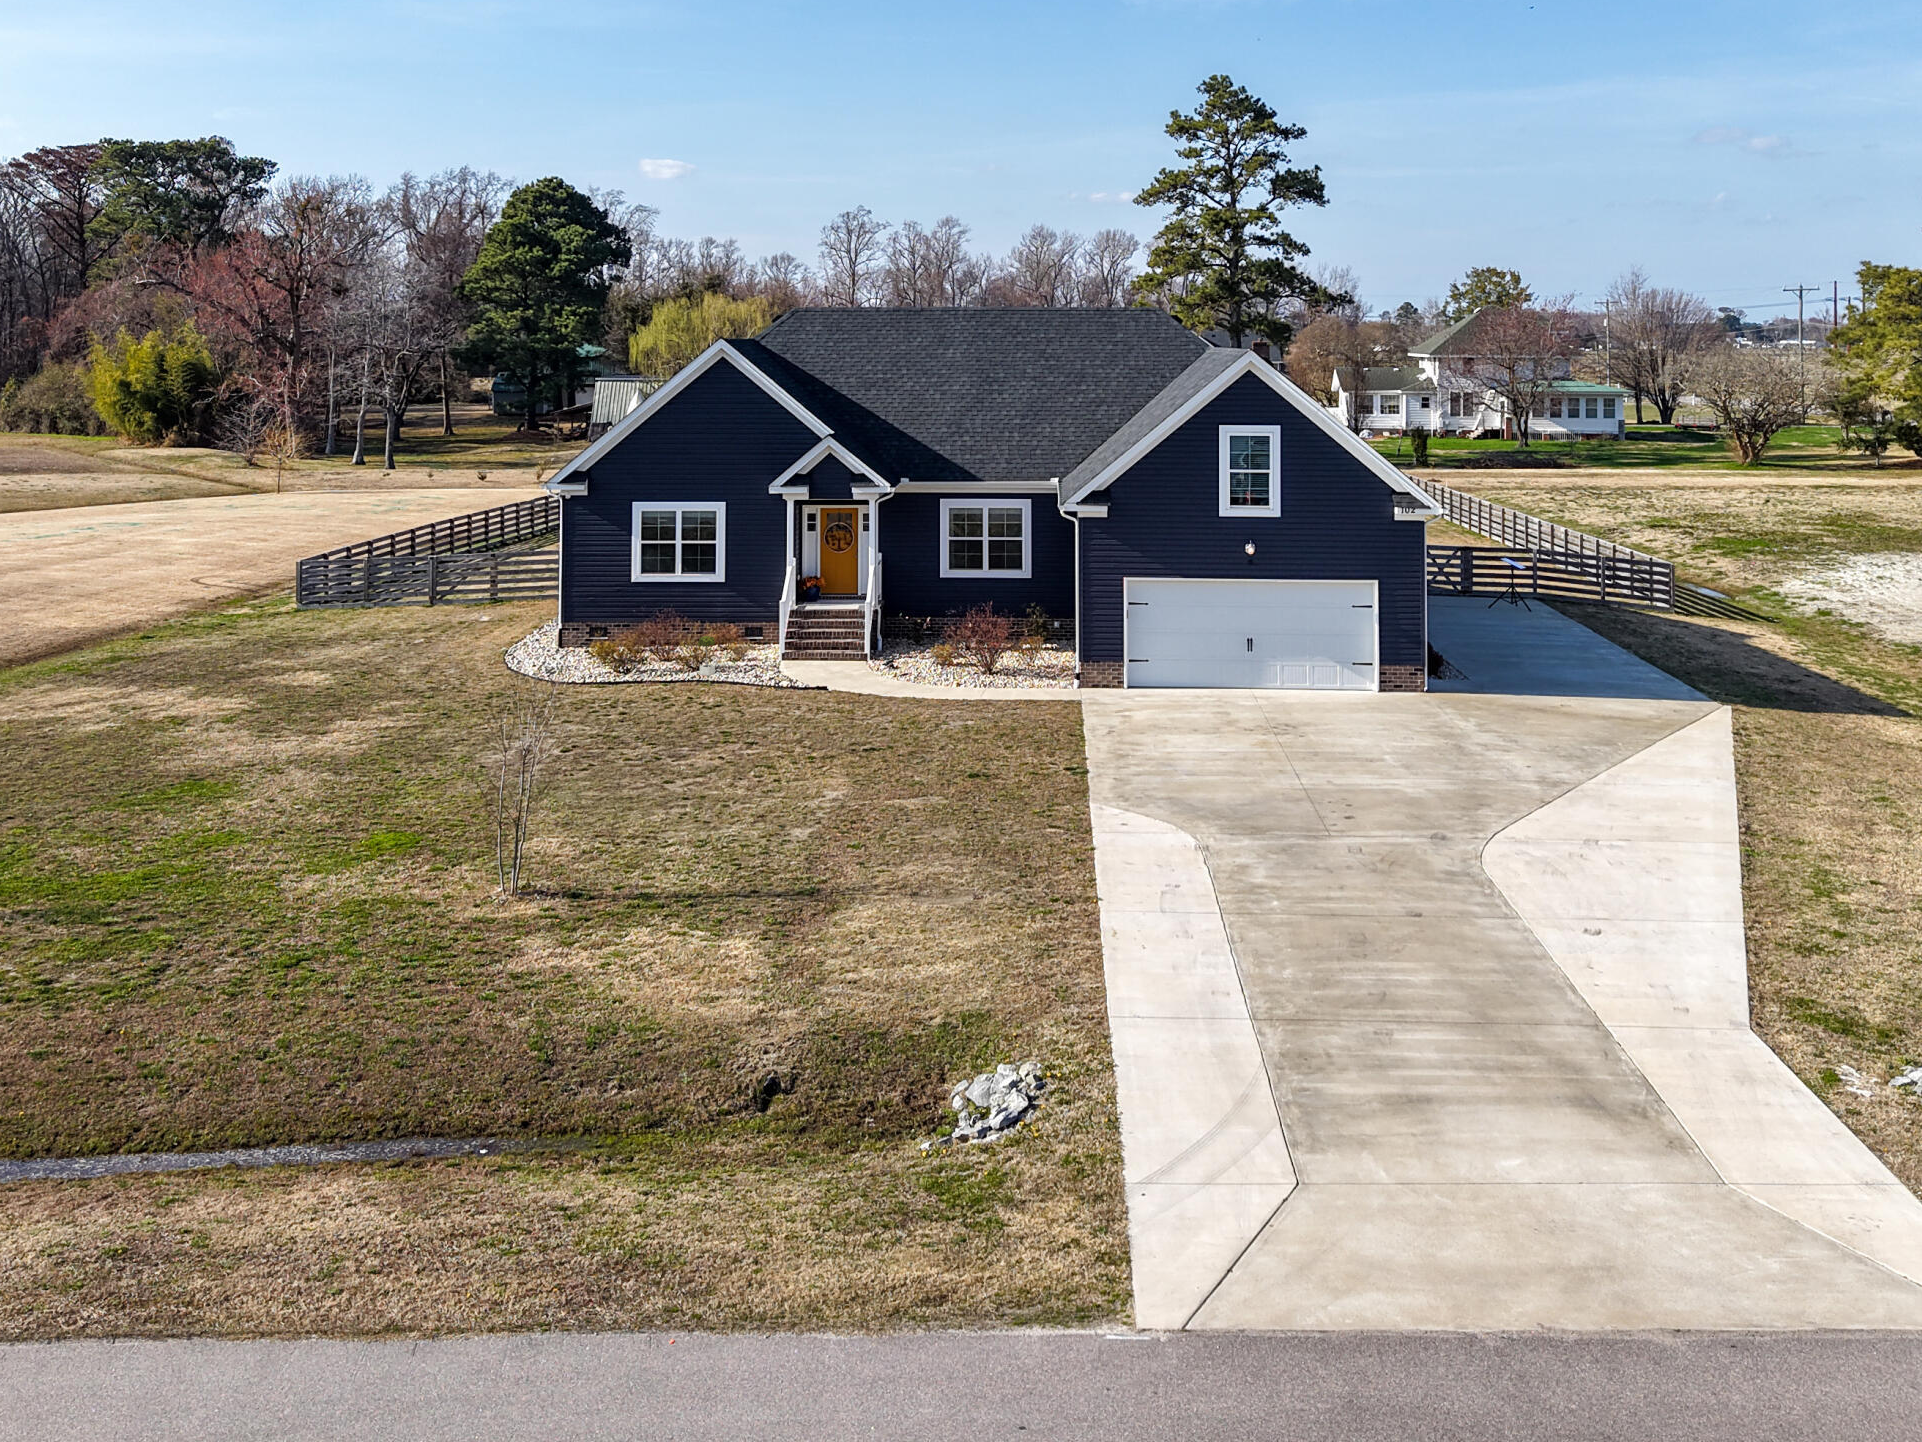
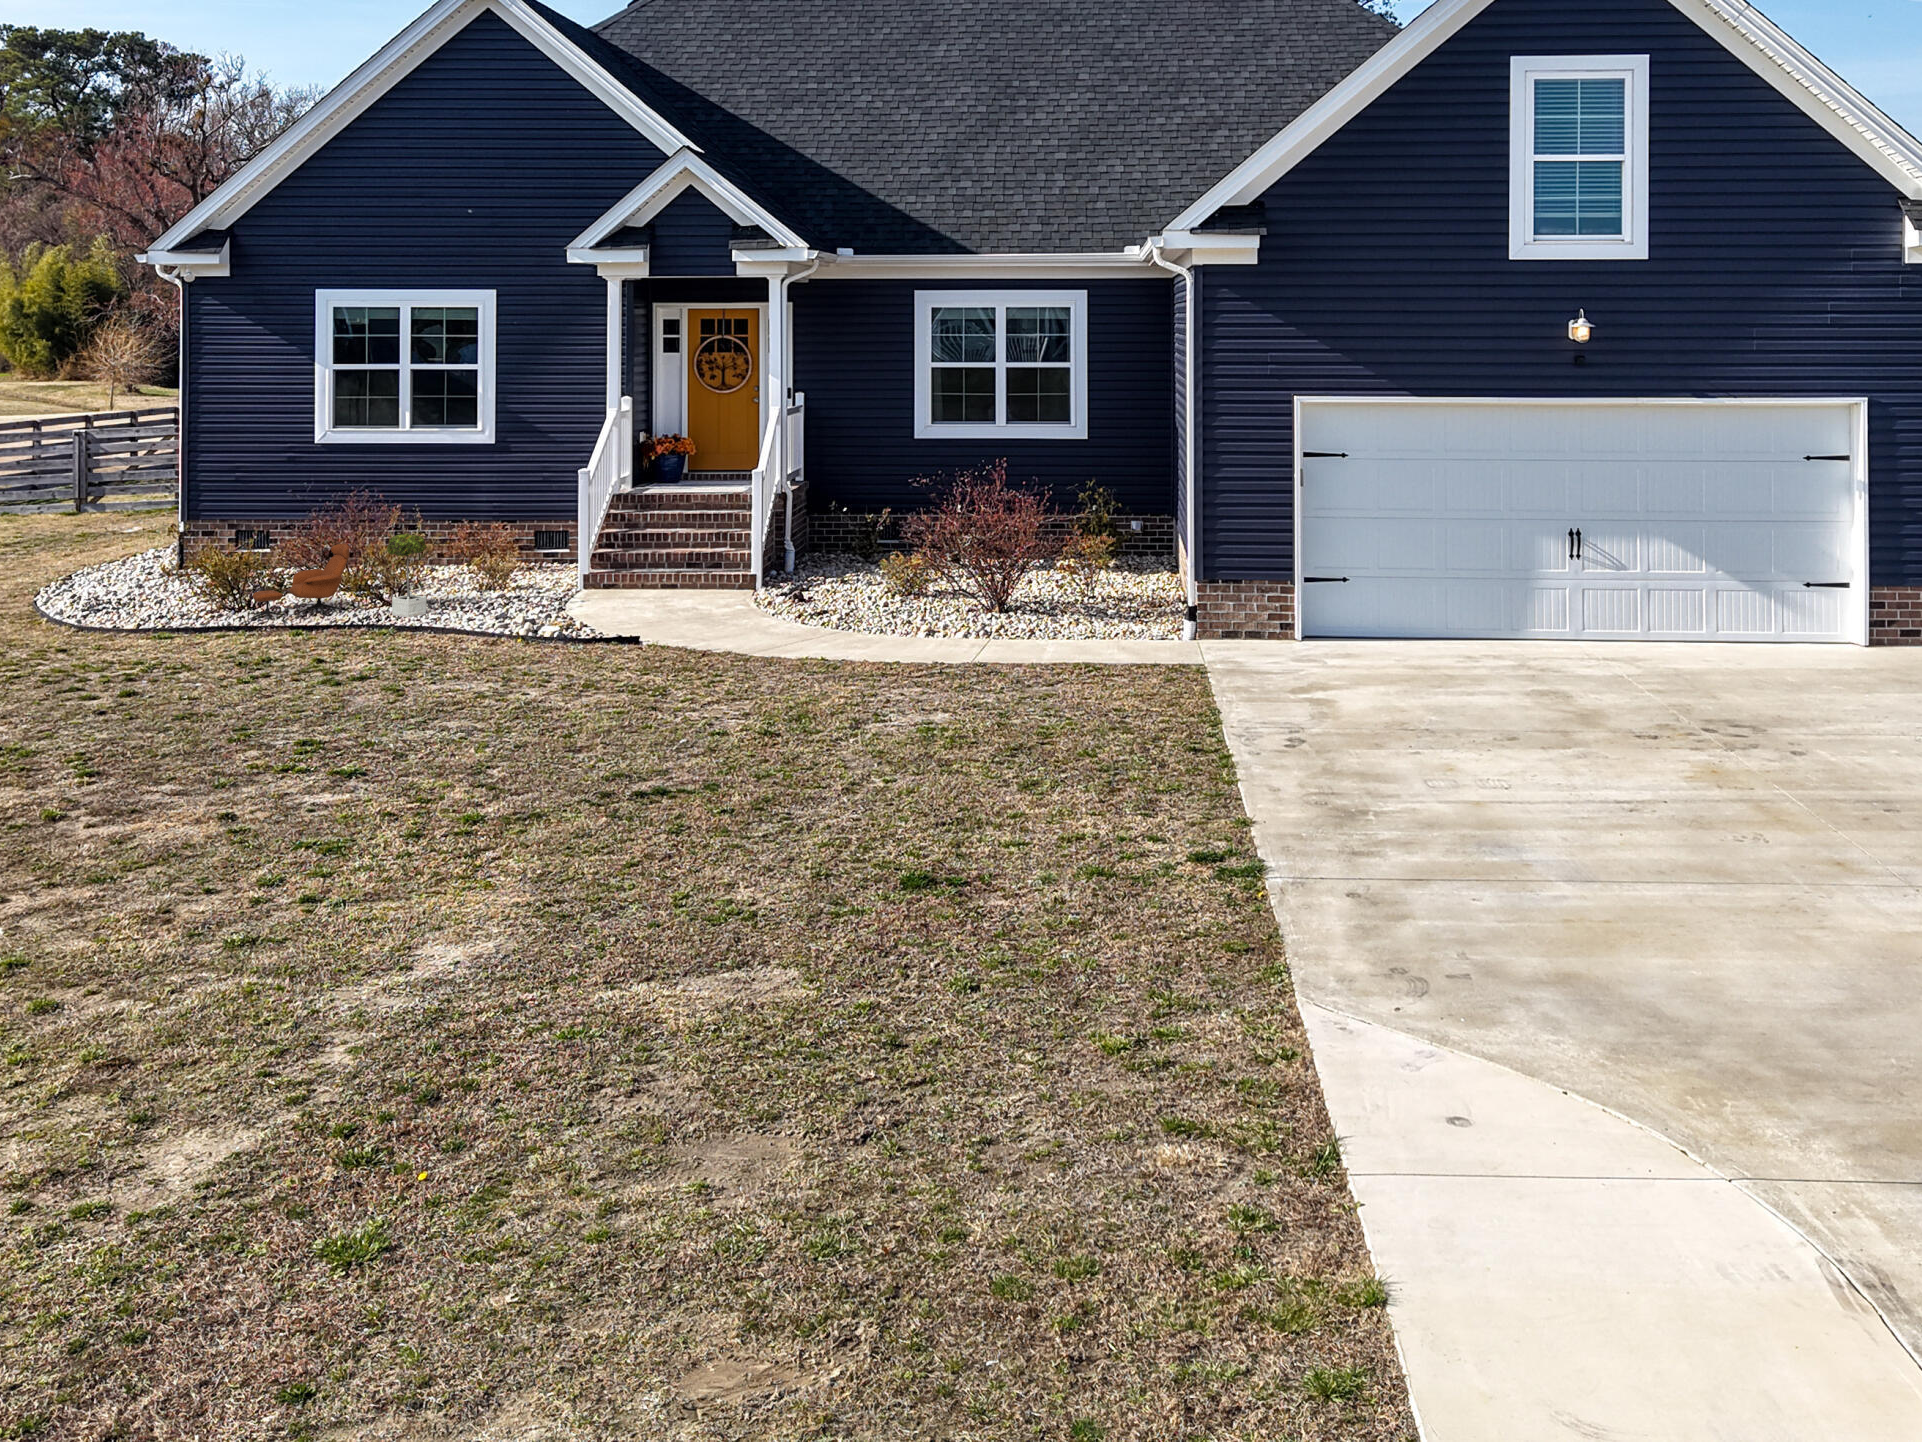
lounge chair: none [635,639,677,677] -> present [249,543,349,620]

